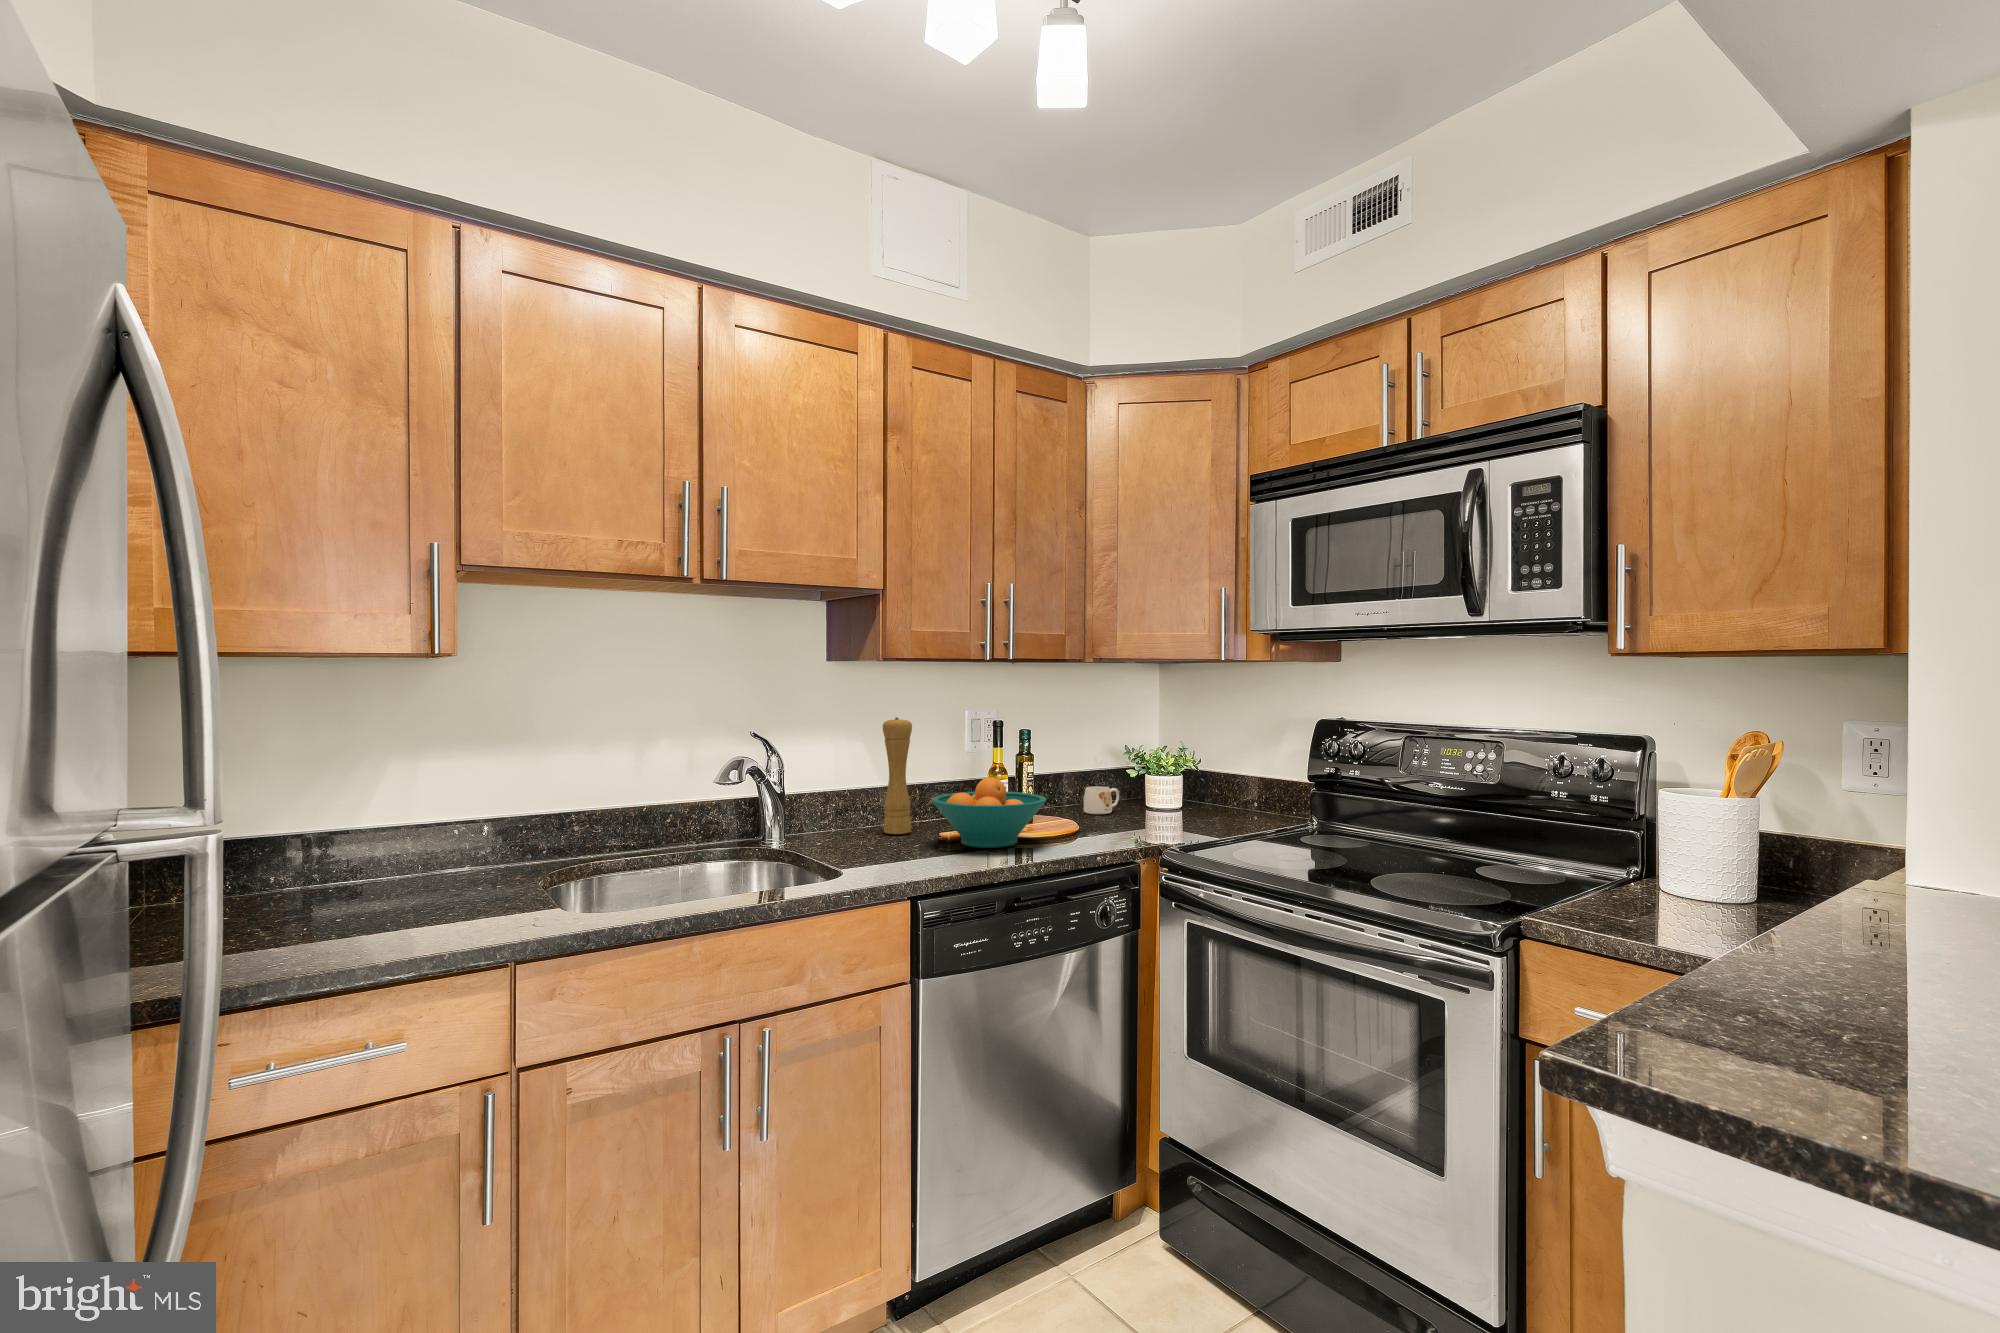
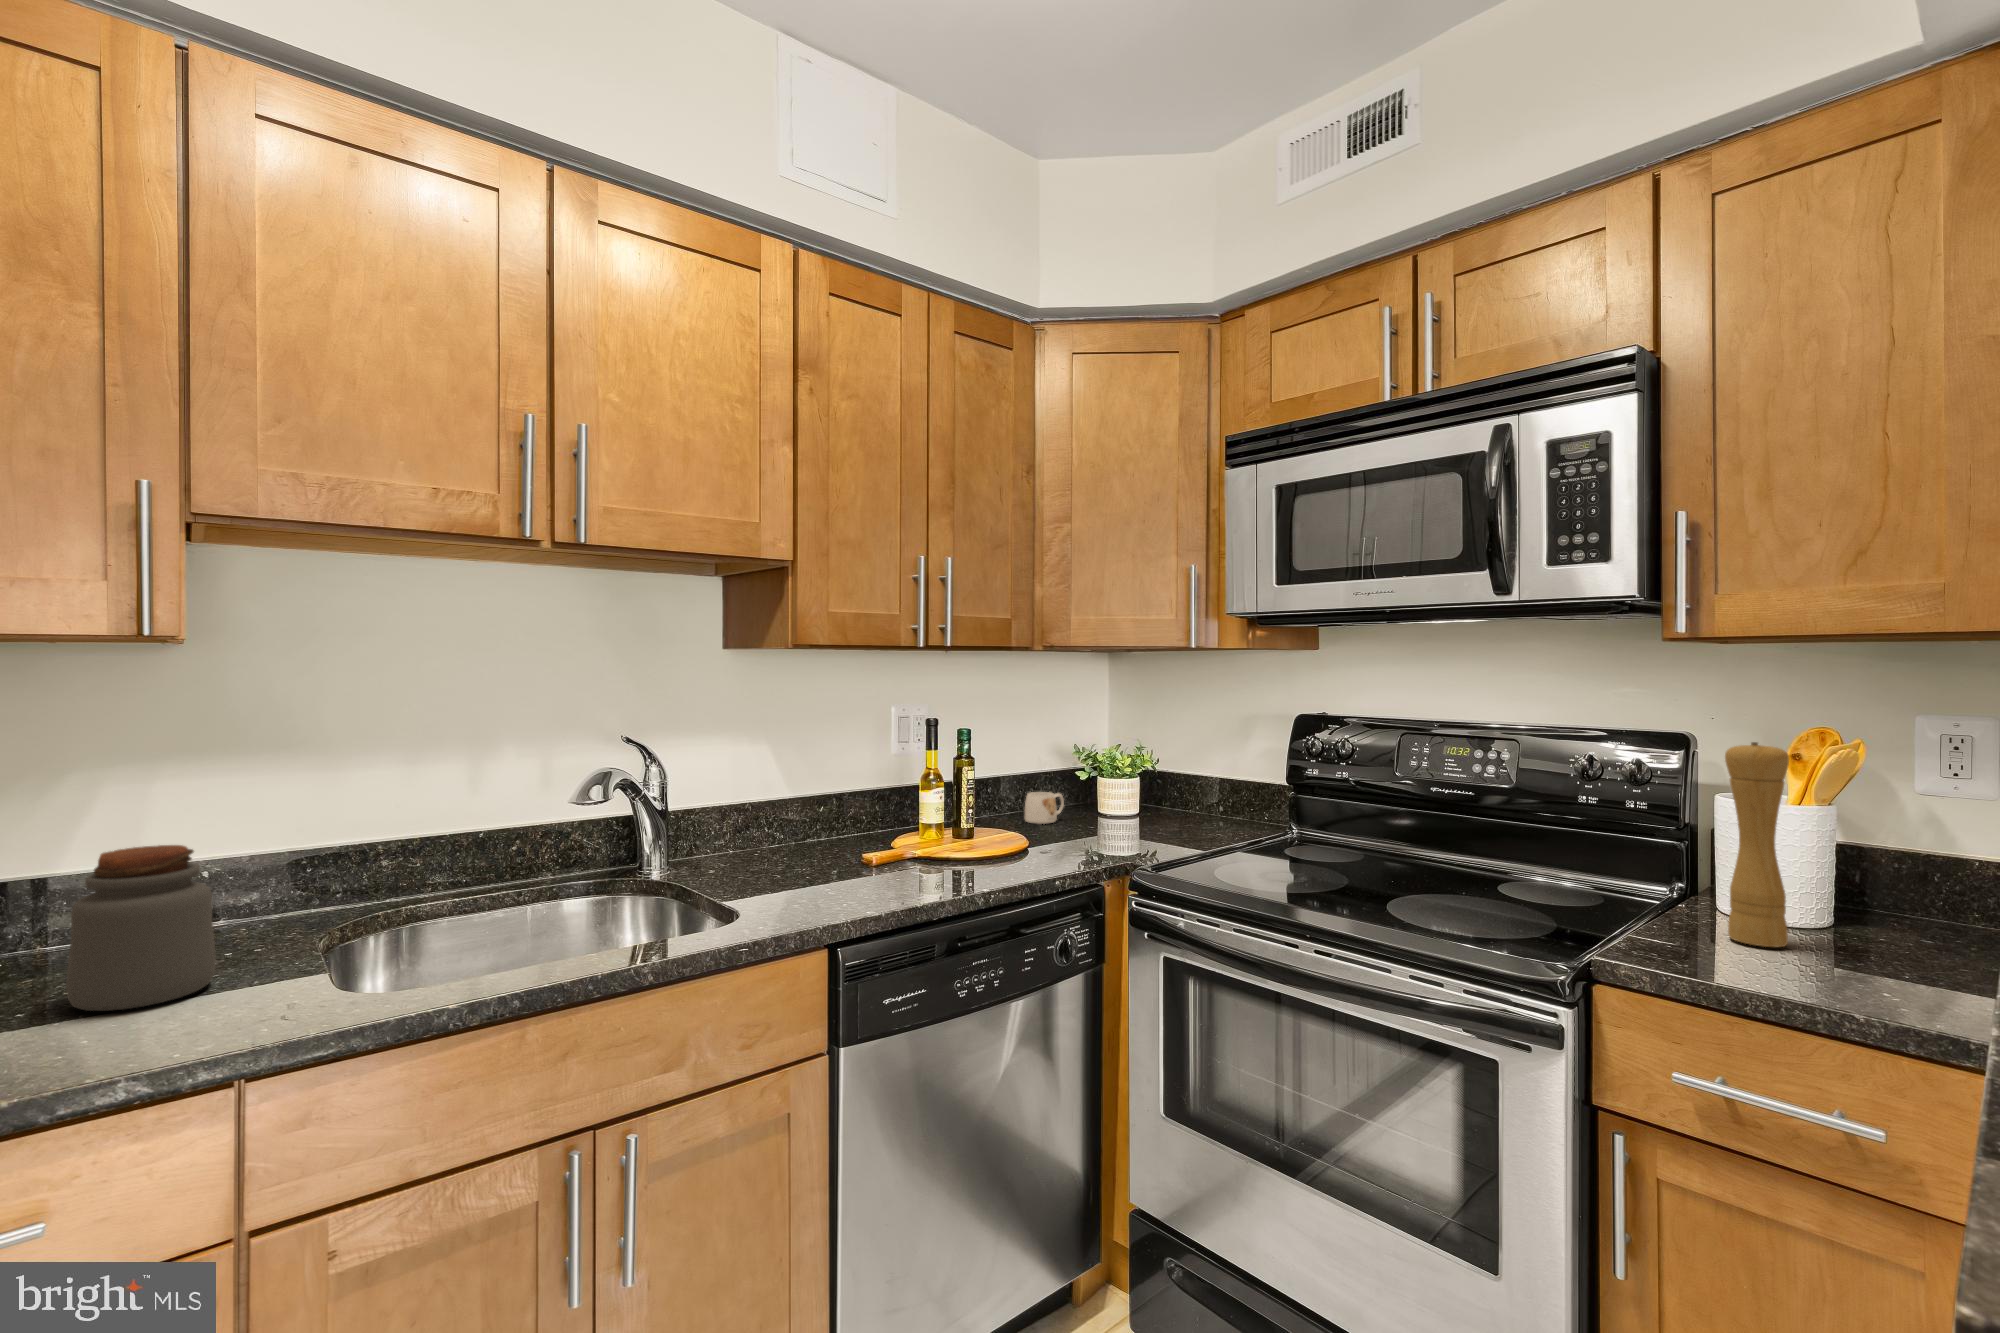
pepper mill: present [883,718,912,834] -> present [1725,742,1789,947]
fruit bowl: present [932,777,1046,848] -> none [853,787,992,873]
jar: none [391,805,480,917] -> present [66,845,216,1011]

